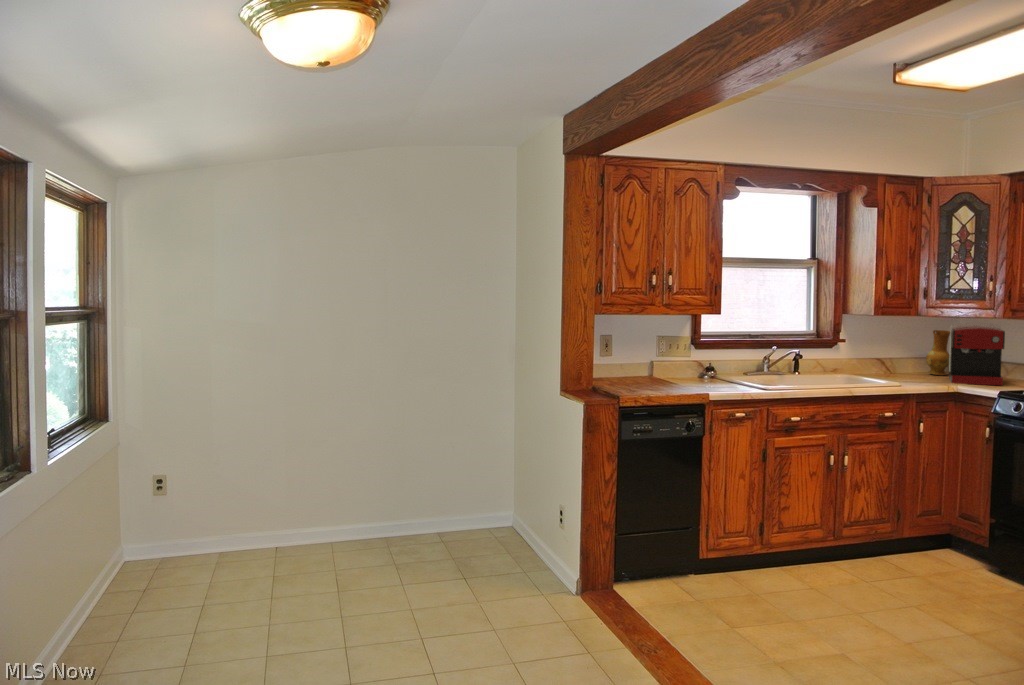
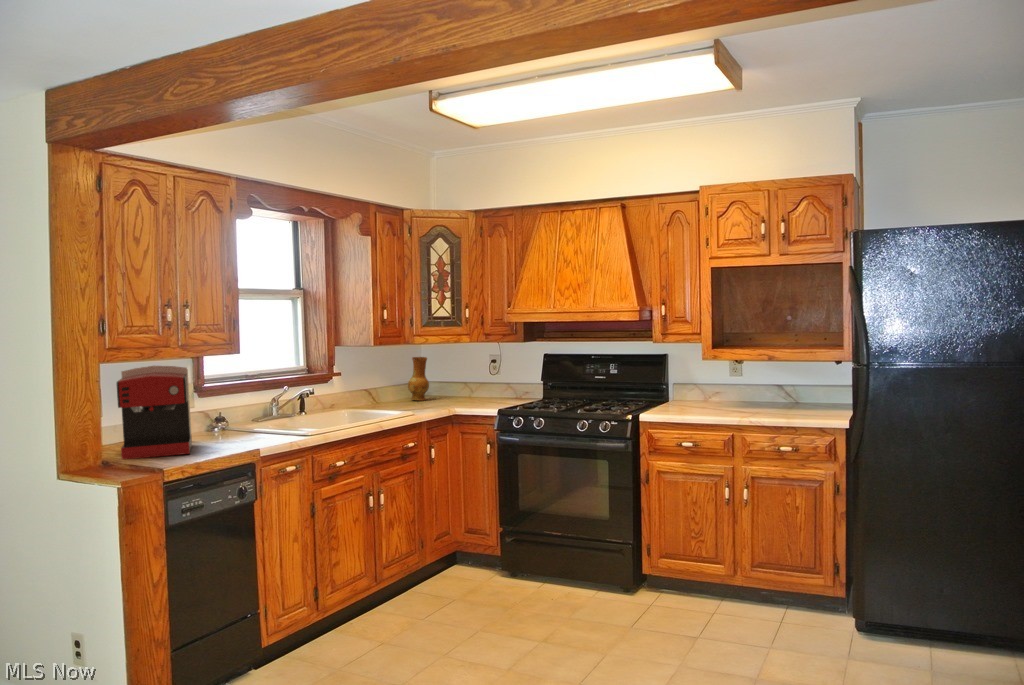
coffee maker: present [949,322,1005,386] -> present [117,366,192,459]

